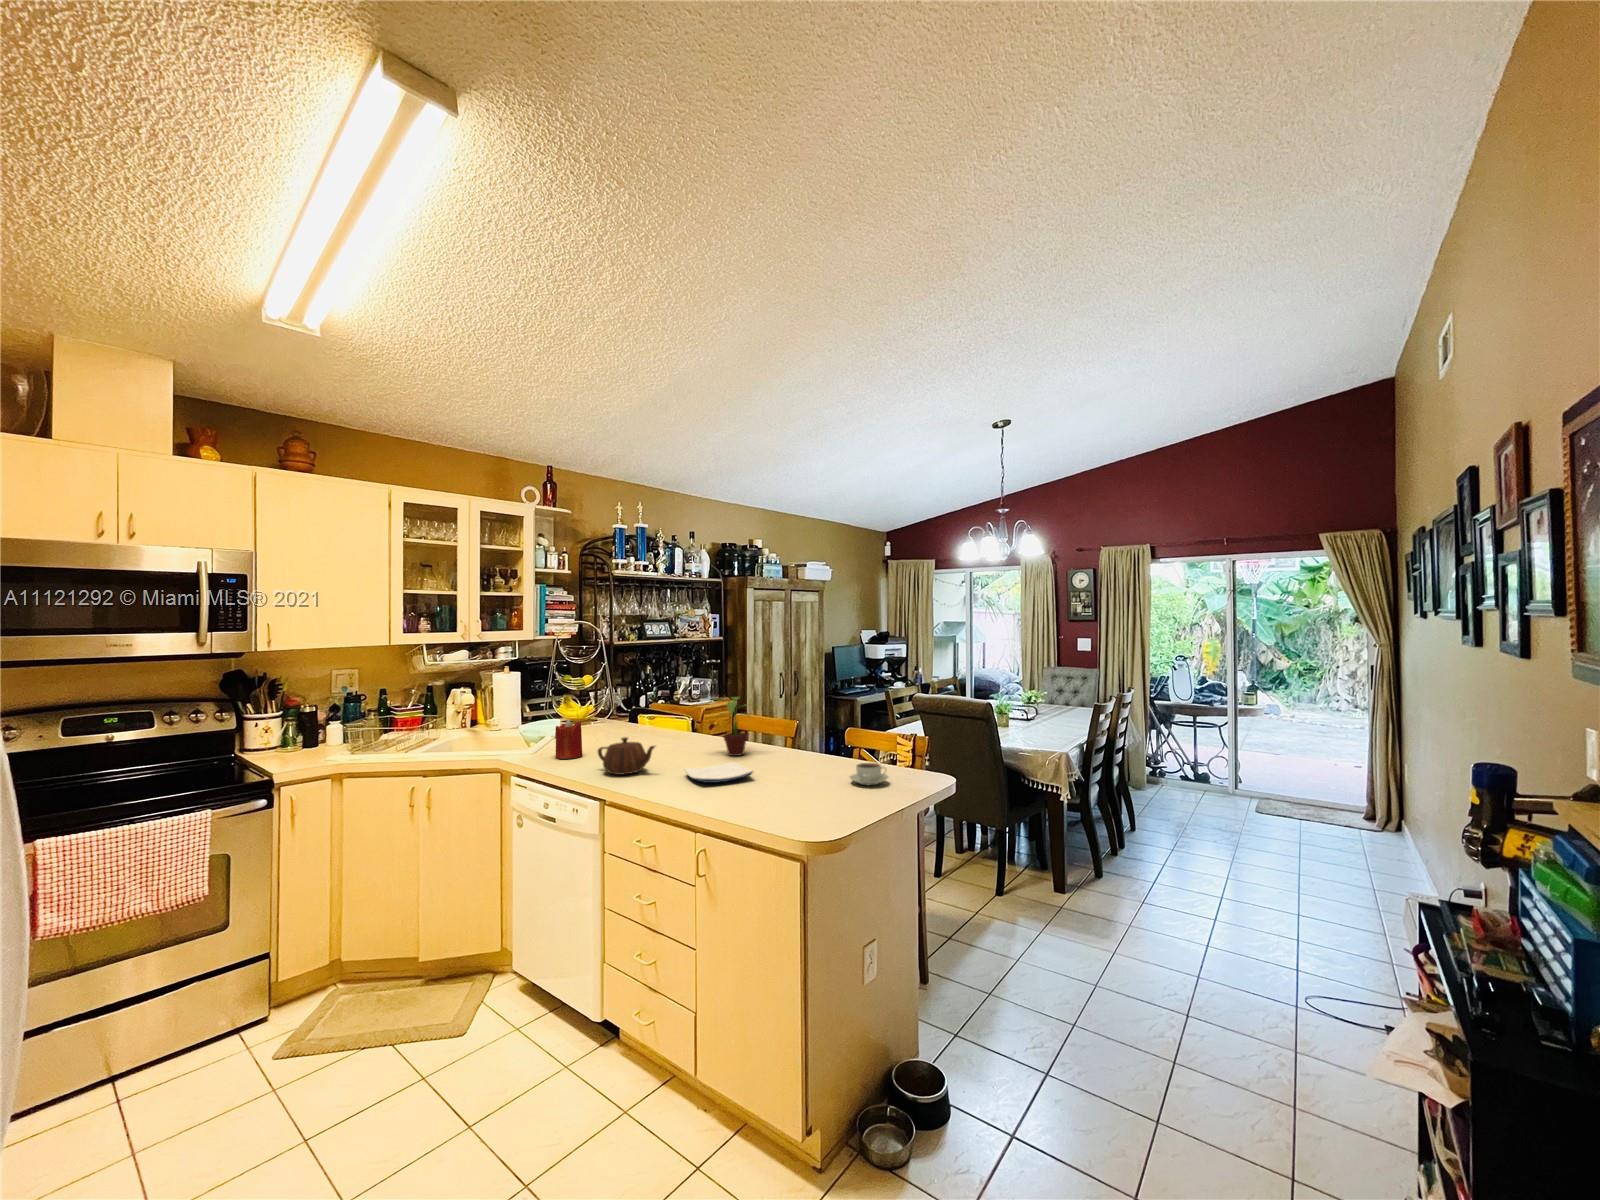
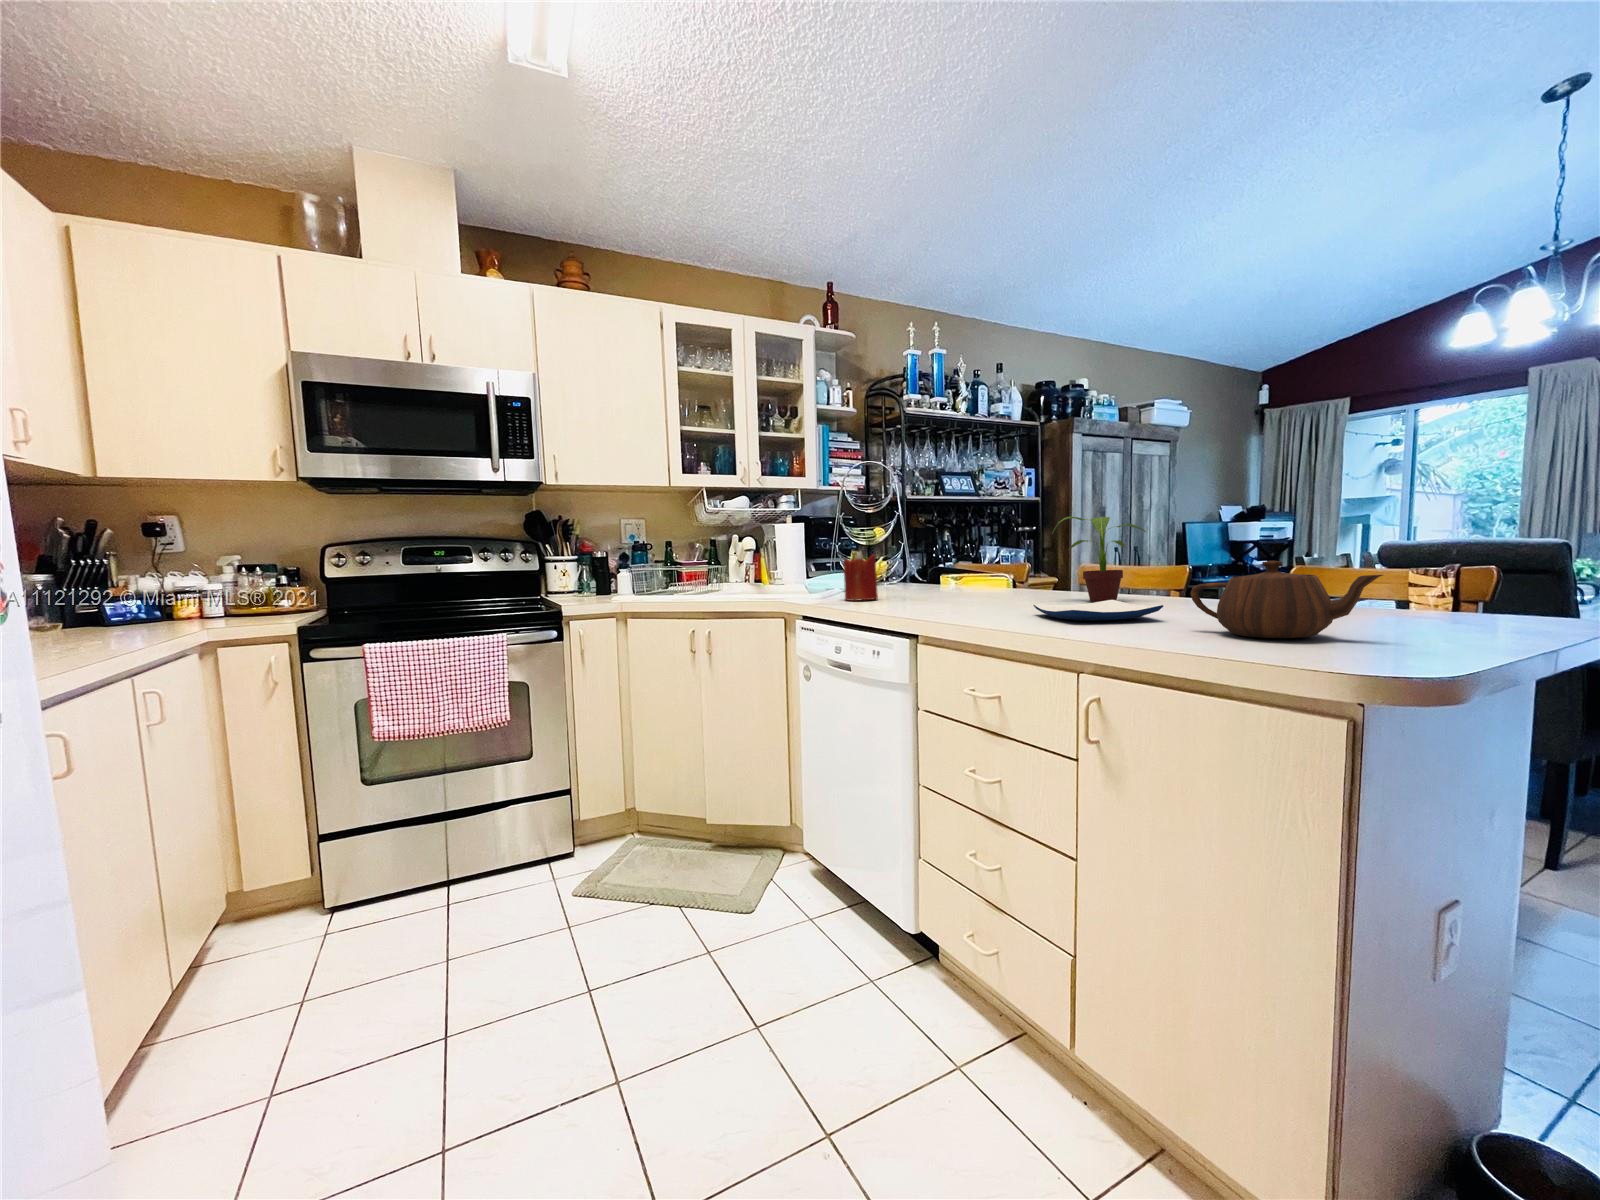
teapot: present [598,737,655,775] -> present [1191,561,1383,638]
coffee cup: present [850,763,888,785] -> none [1380,593,1492,632]

